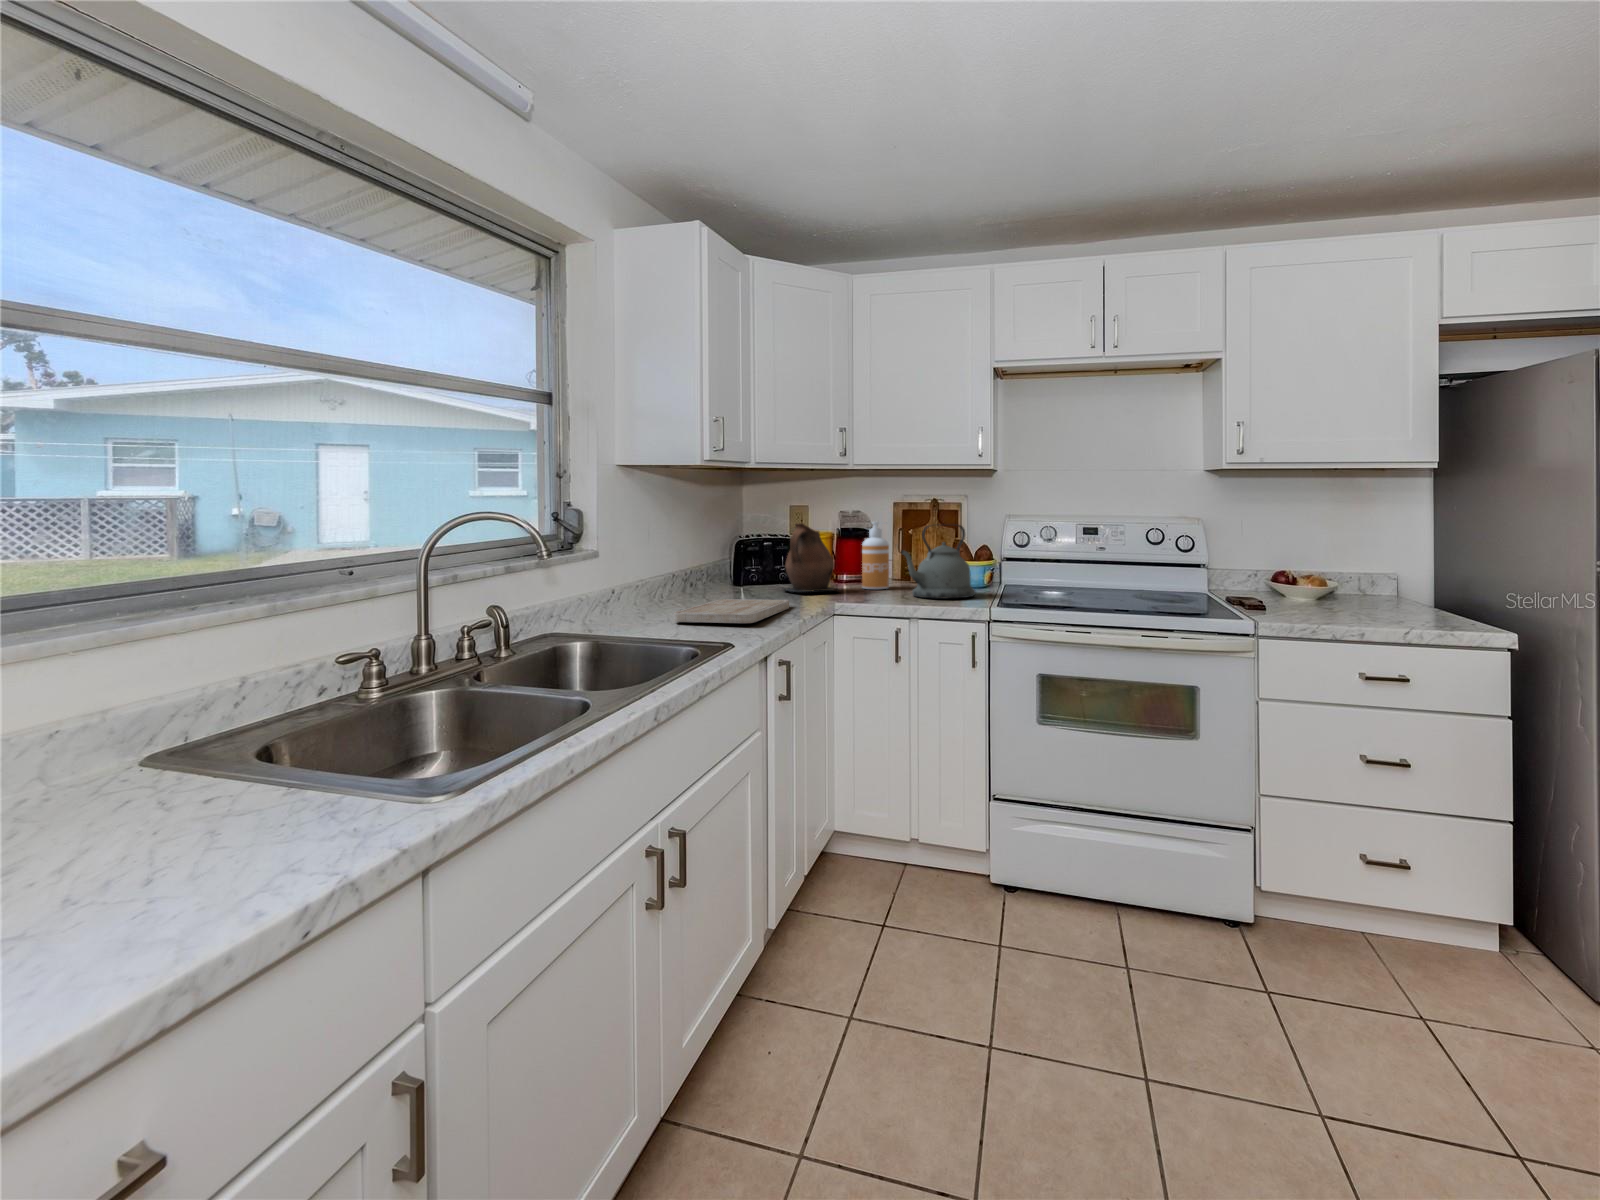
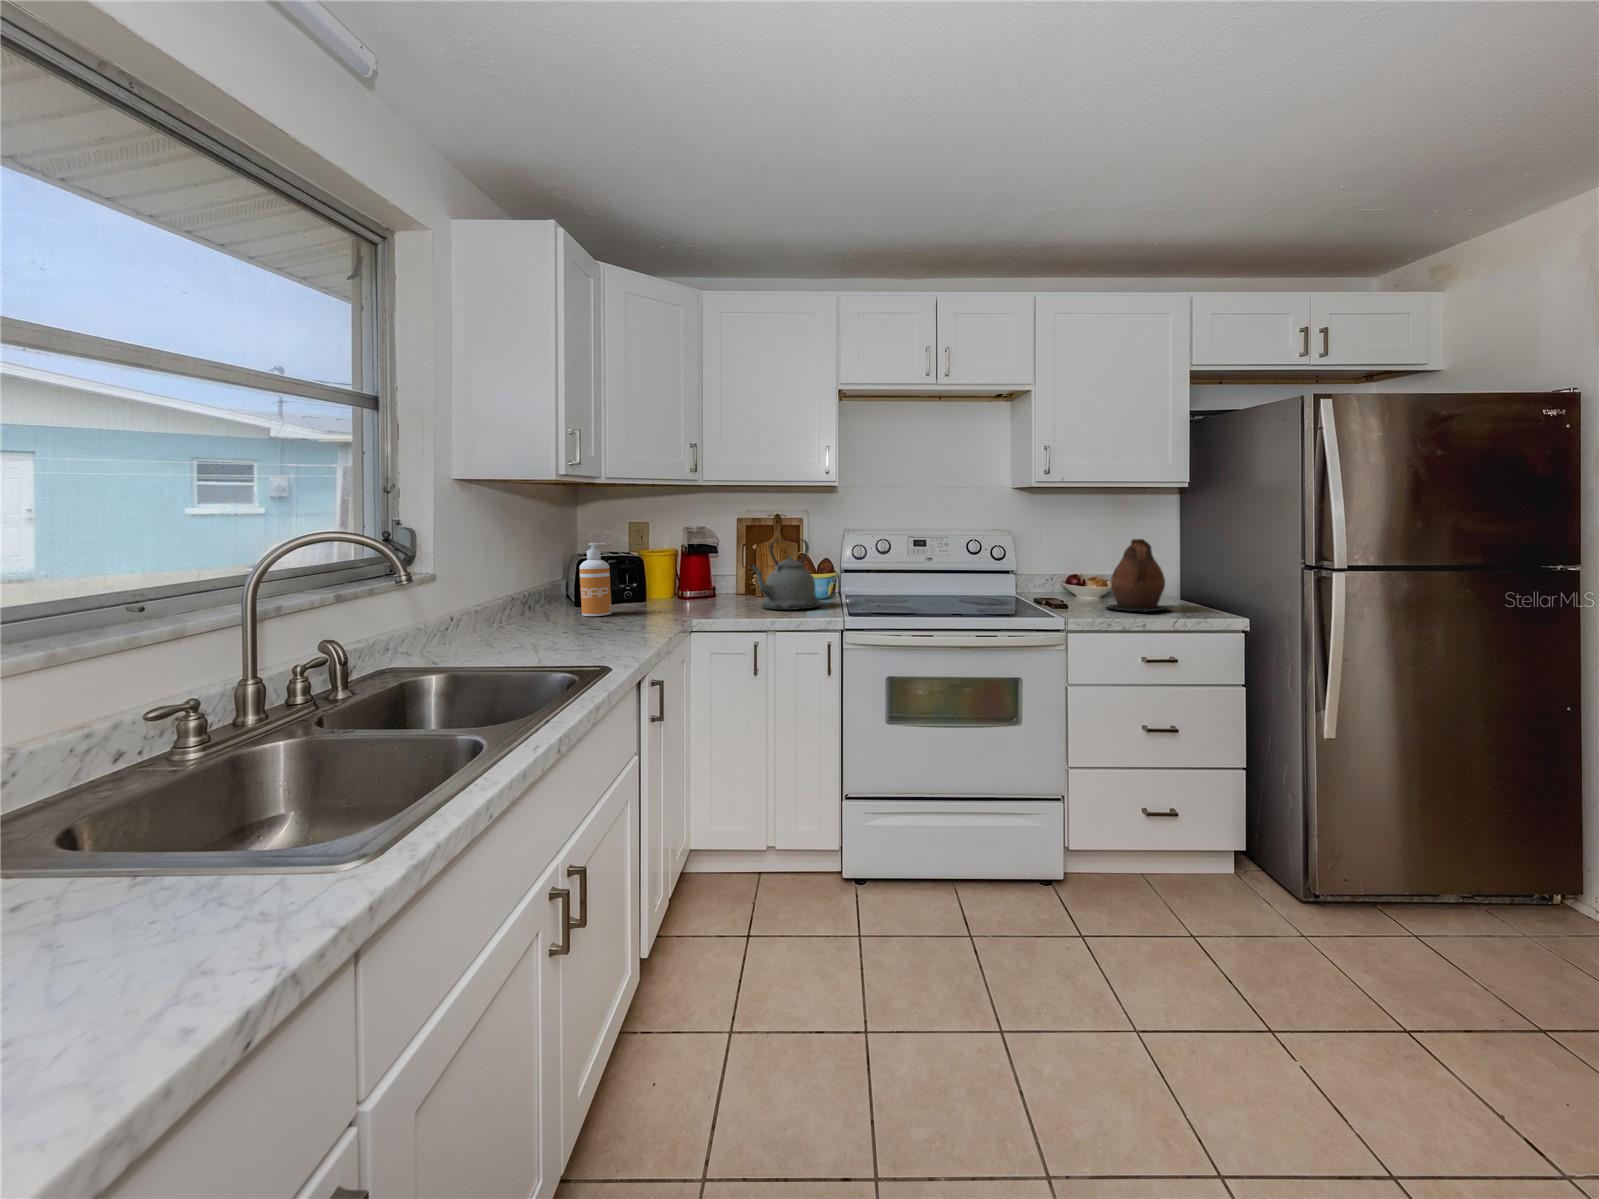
soap dispenser: present [862,522,889,589] -> present [579,543,612,616]
ceramic pitcher: present [784,523,839,592] -> present [1107,539,1172,611]
cutting board: present [674,599,789,623] -> none [529,617,645,646]

